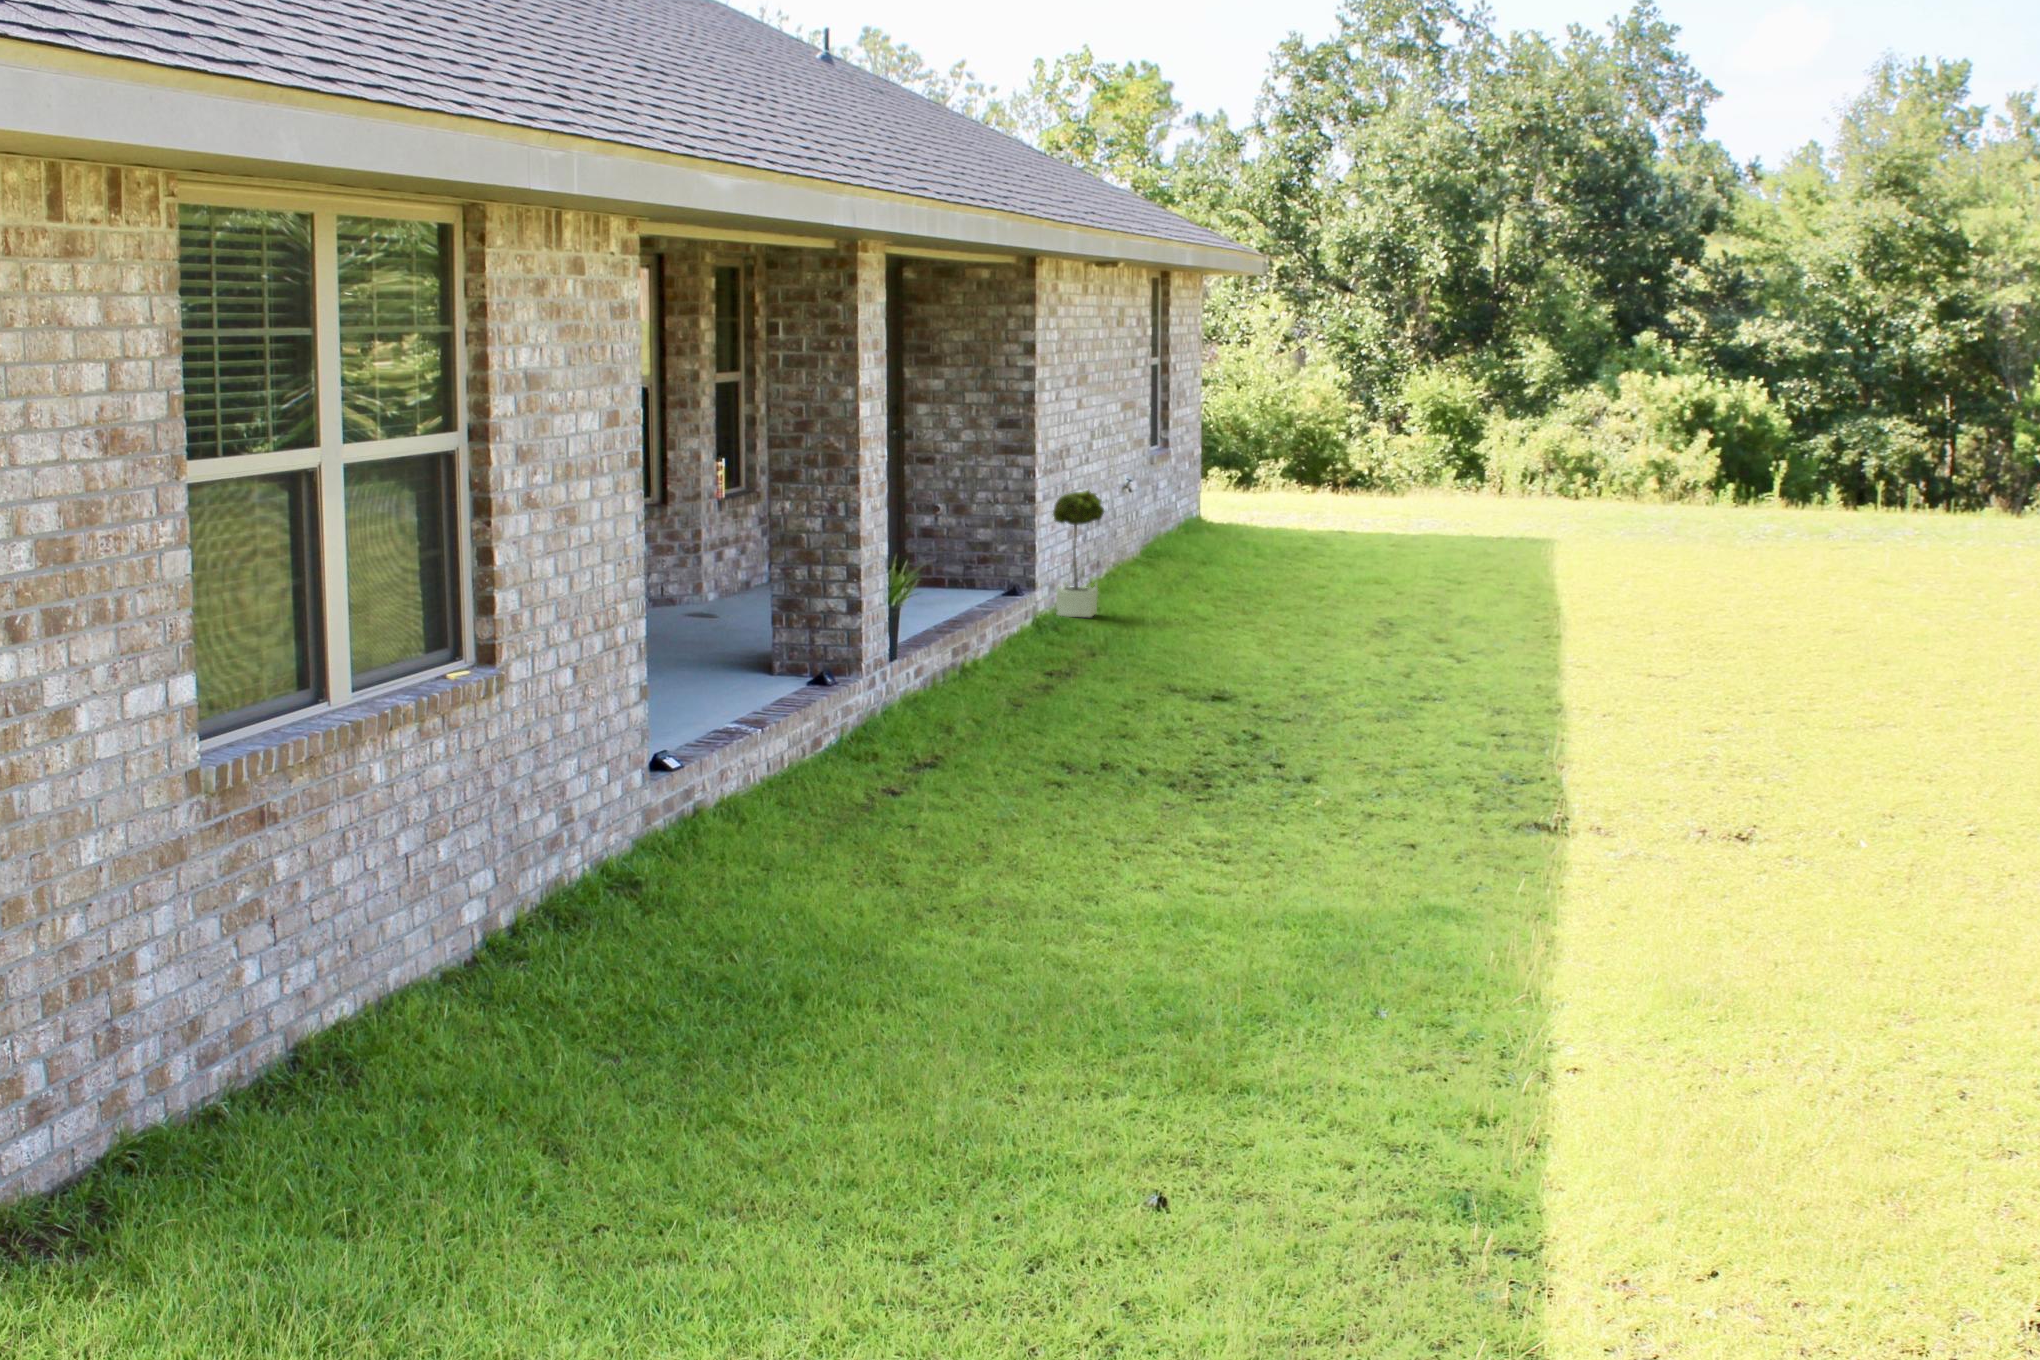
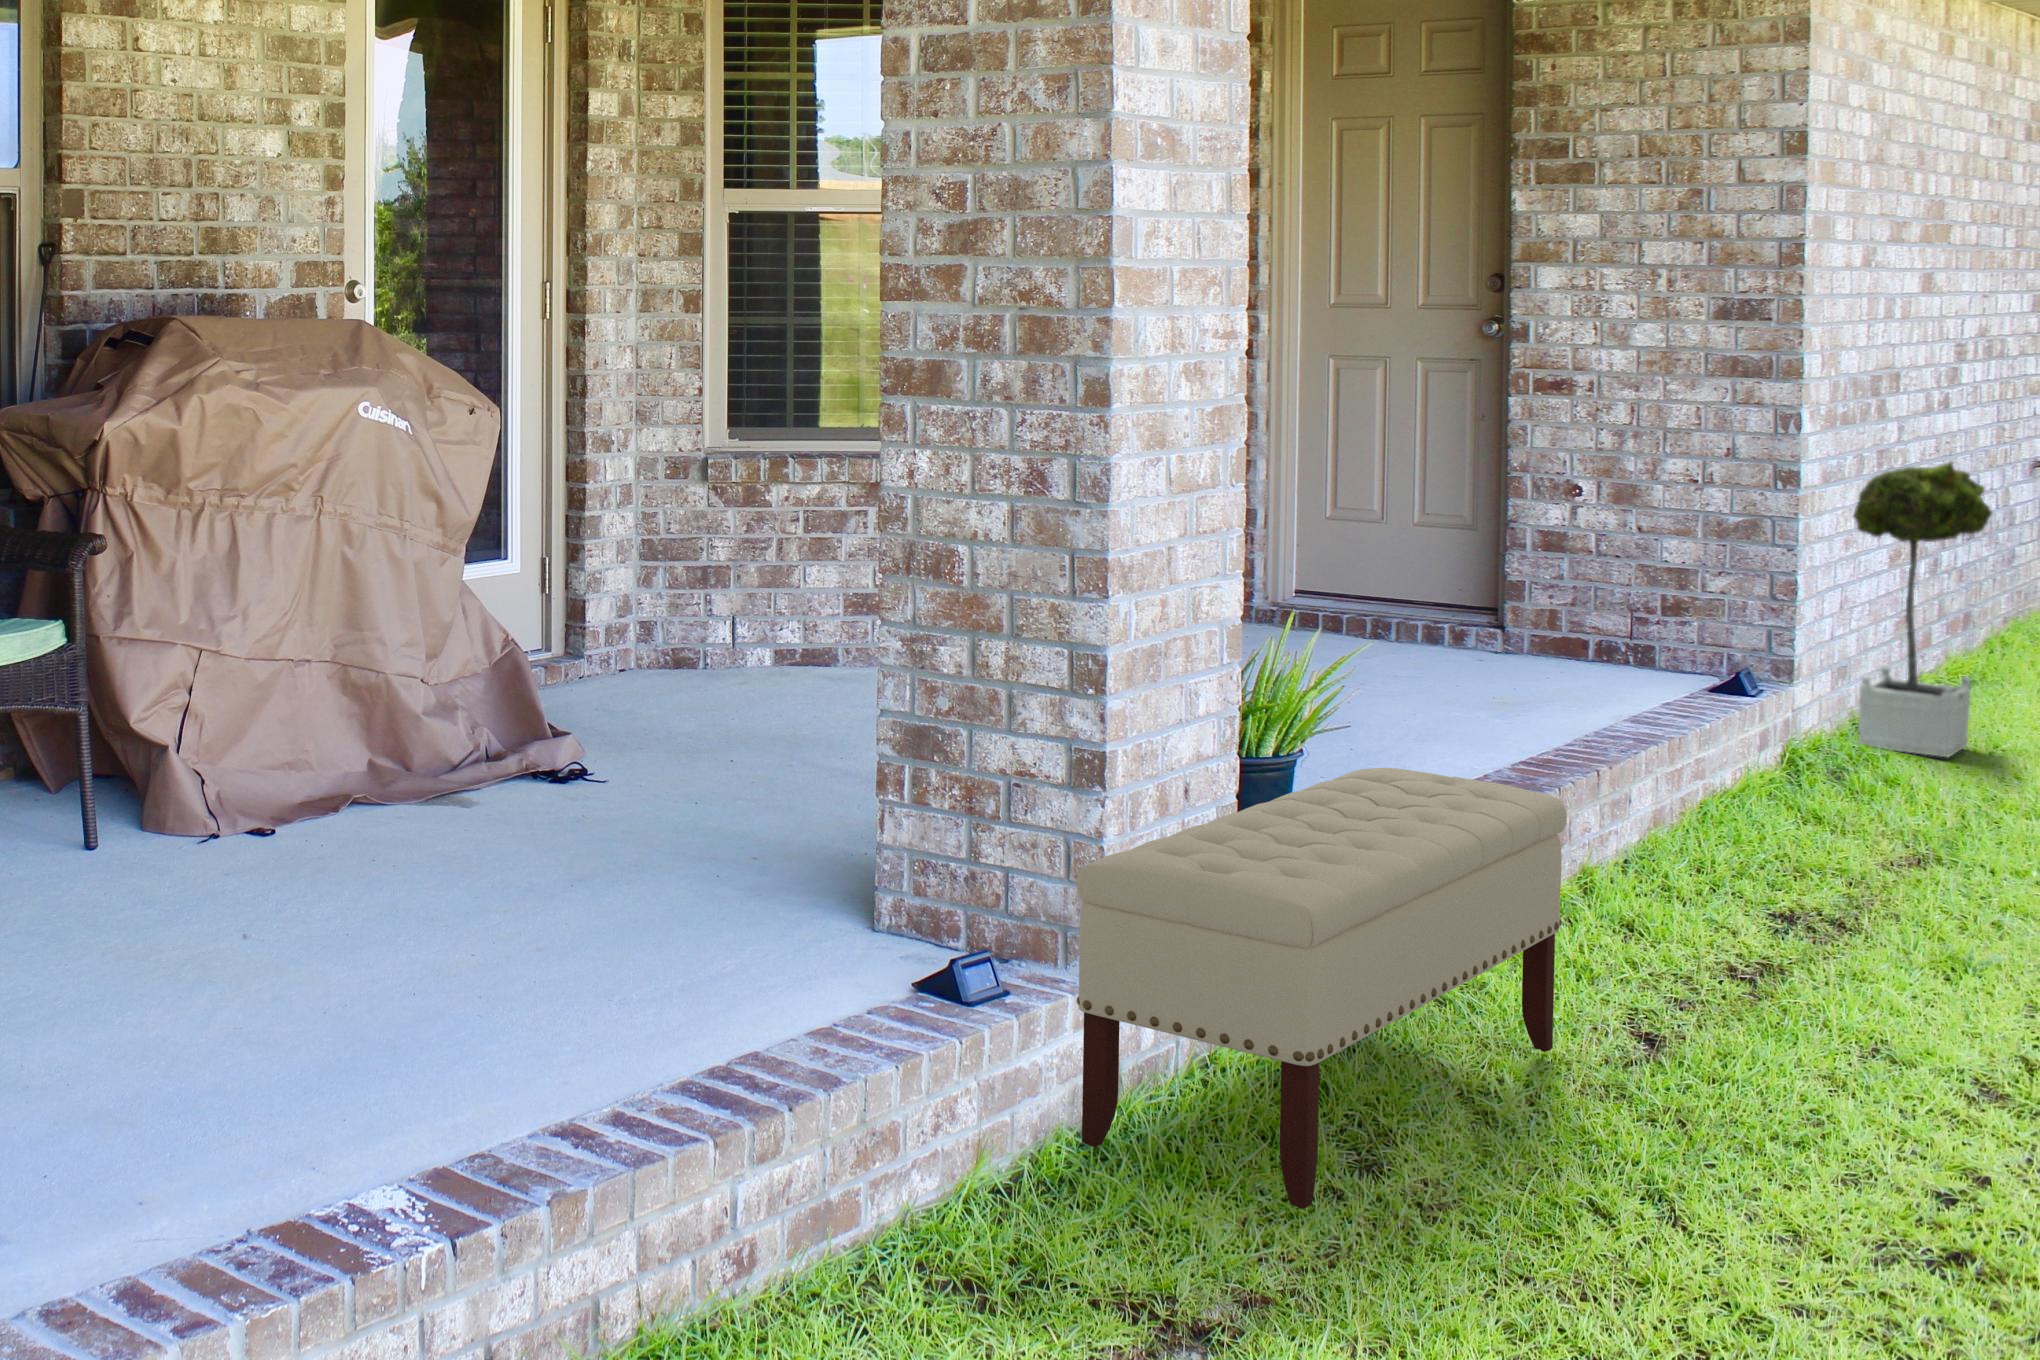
bench: none [860,610,990,732] -> present [1076,768,1567,1209]

